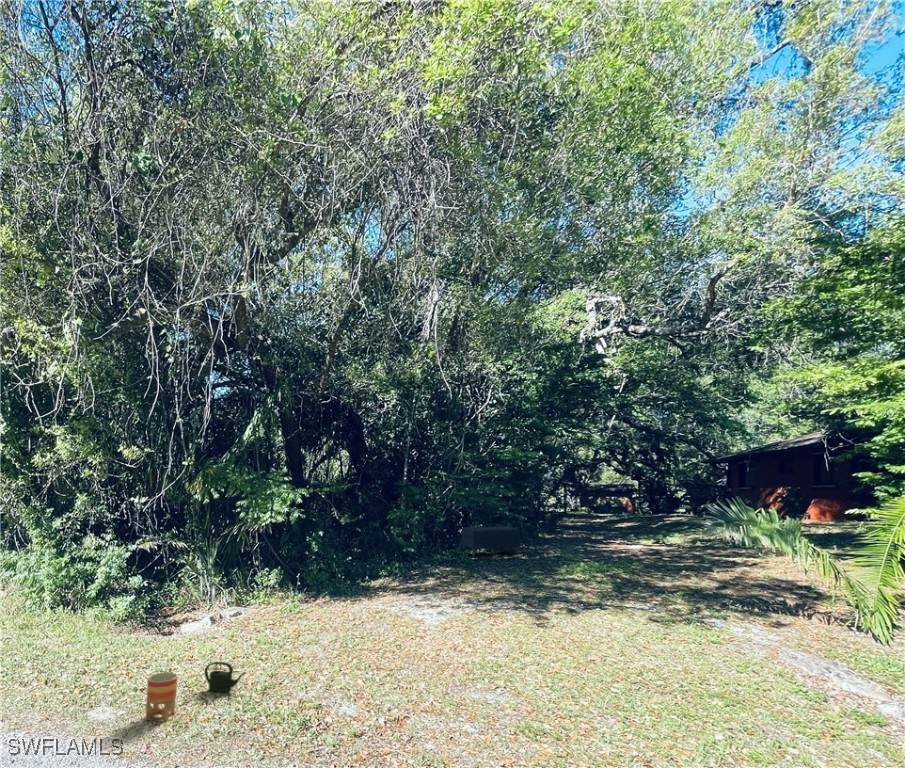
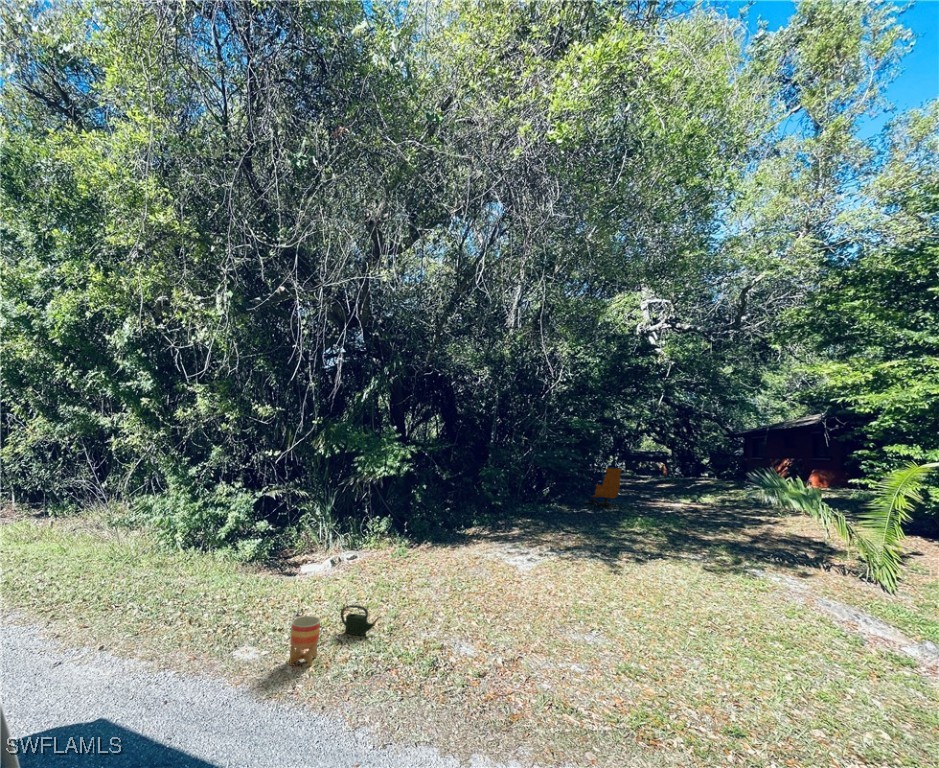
lounge chair: none [532,504,571,551] -> present [588,468,621,508]
bench: present [461,526,521,557] -> none [529,486,580,512]

